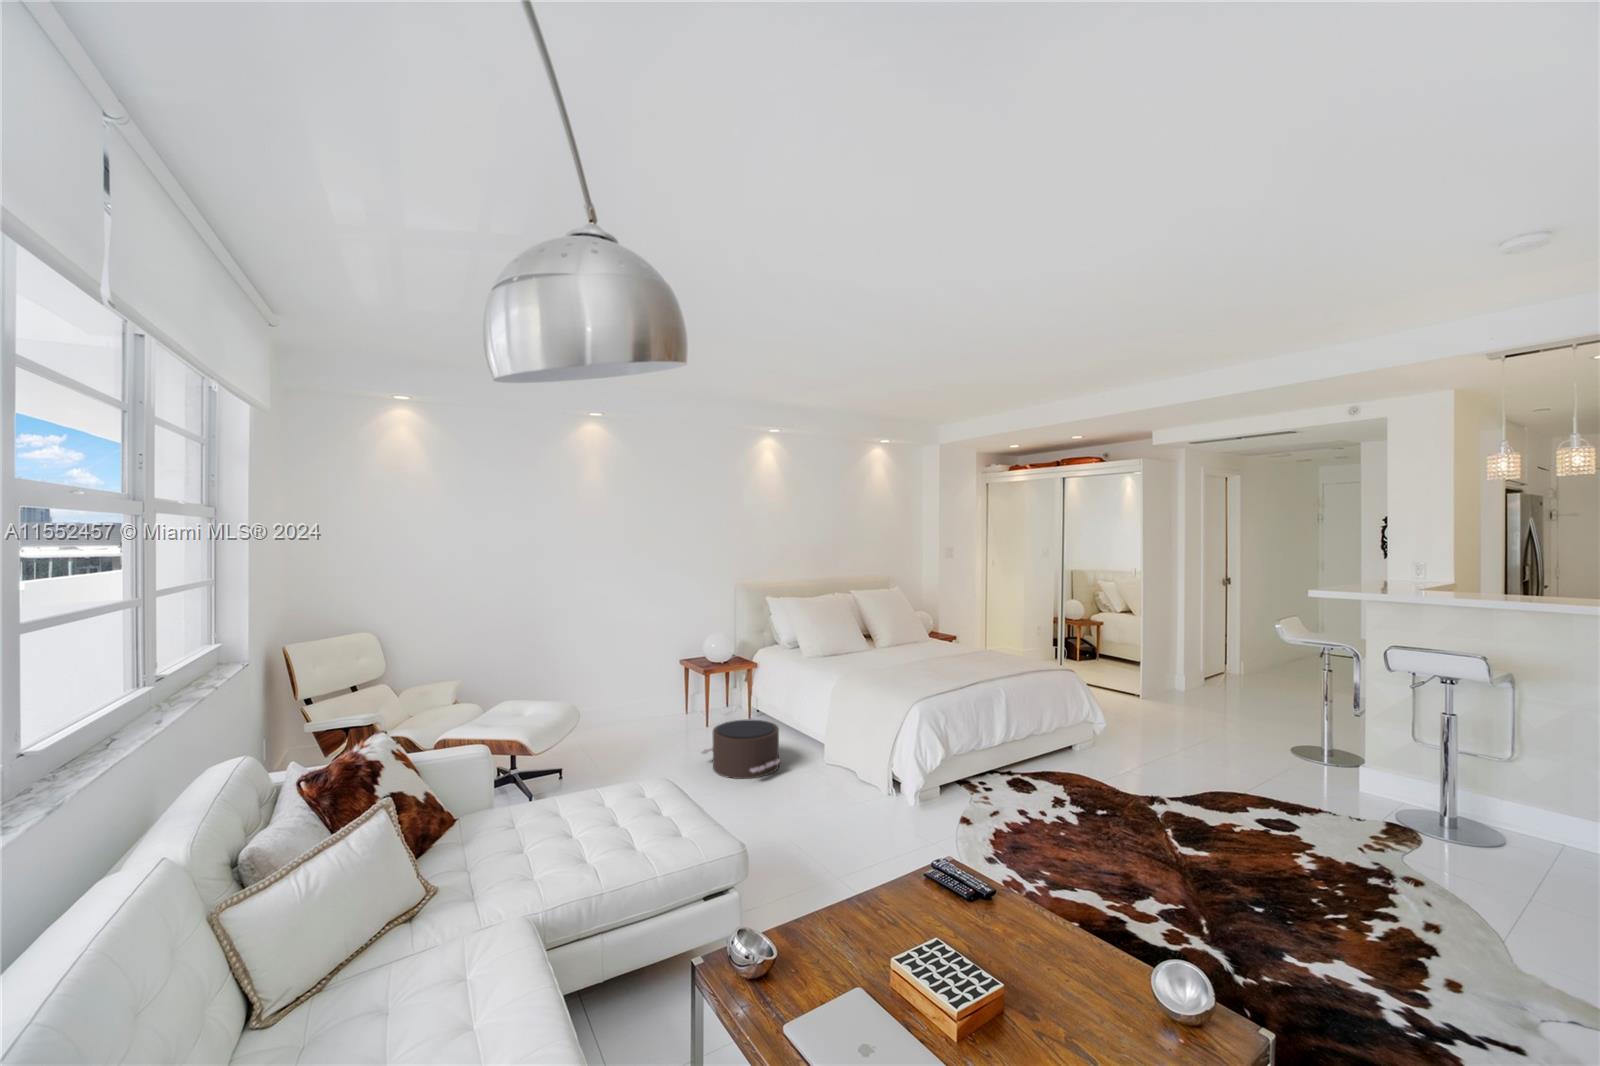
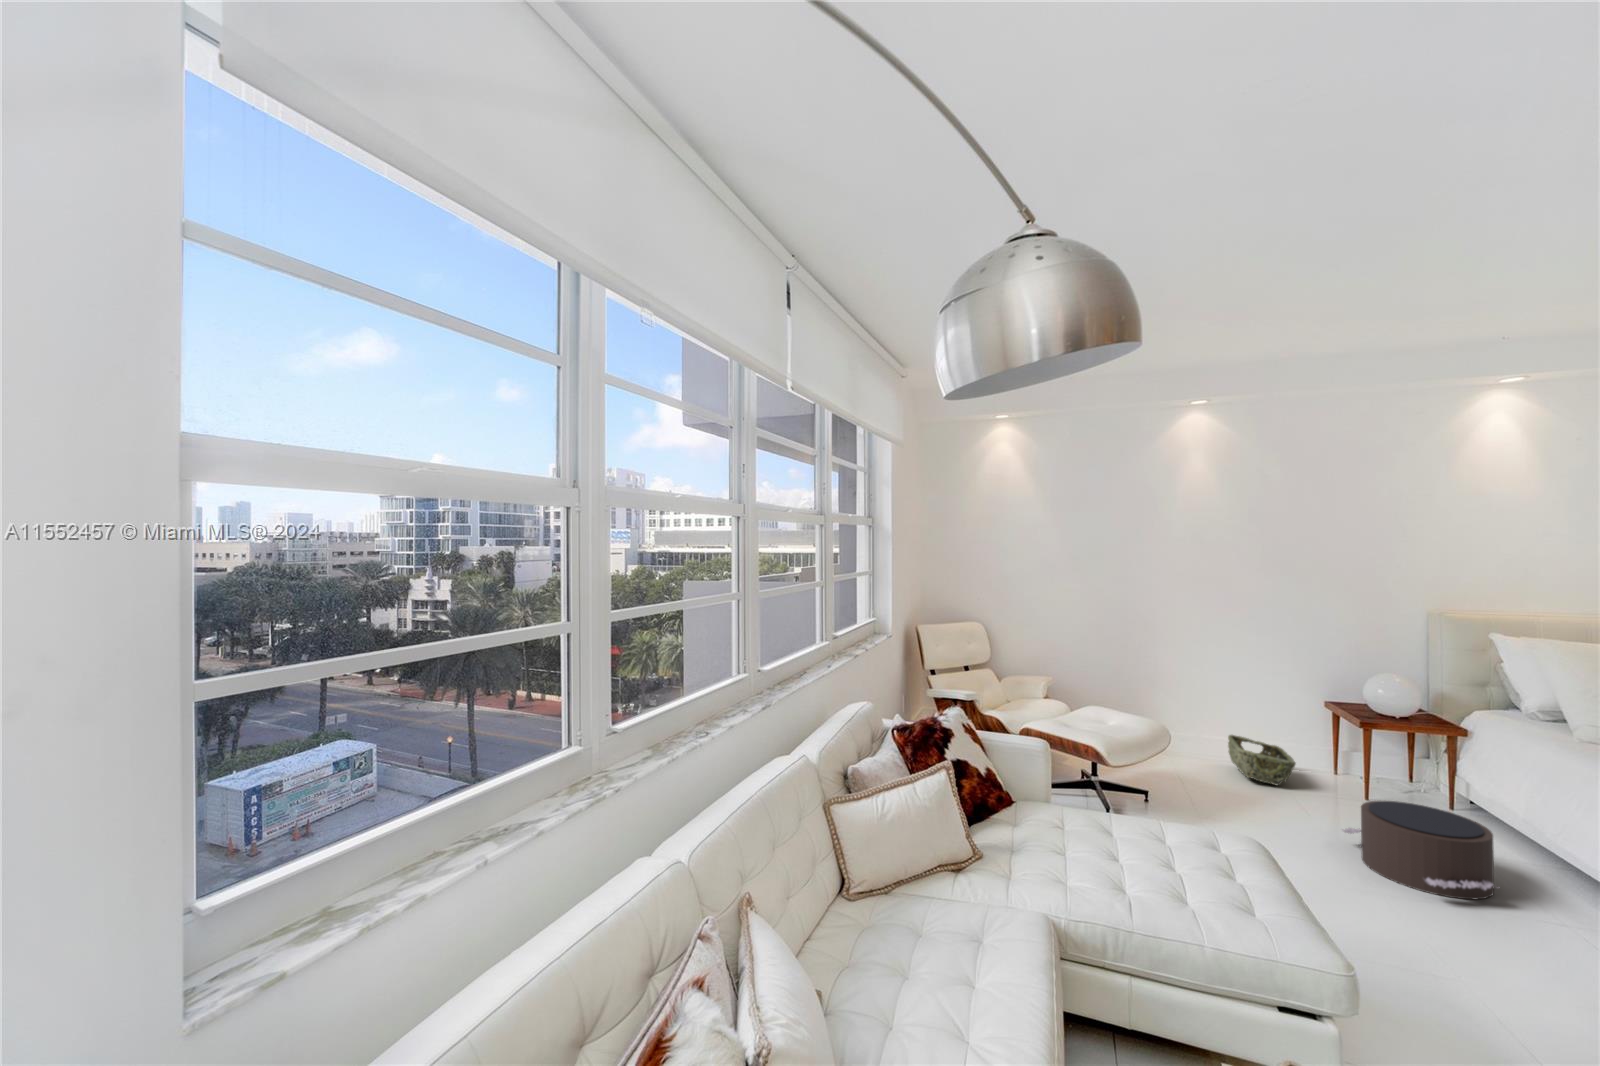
woven basket: none [617,700,666,734] -> present [1228,735,1296,785]

